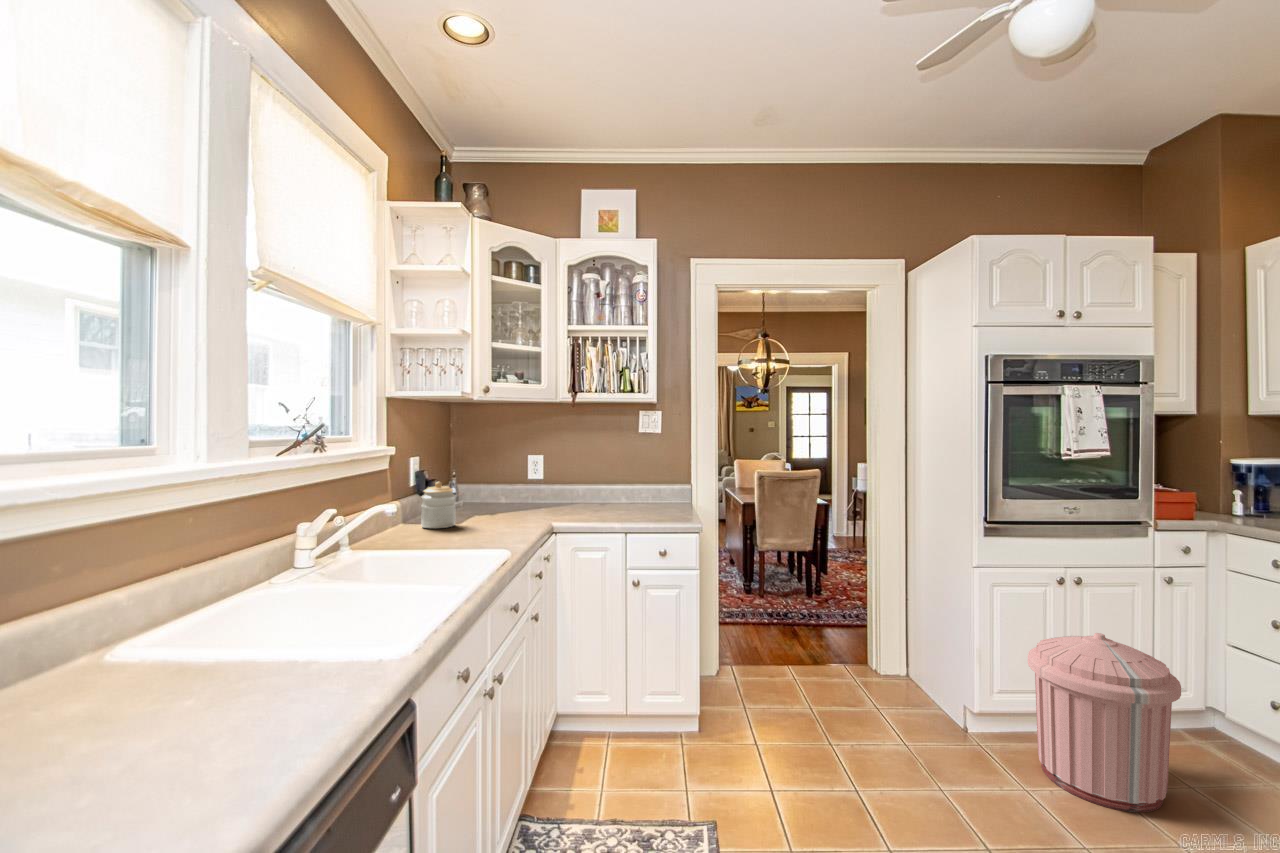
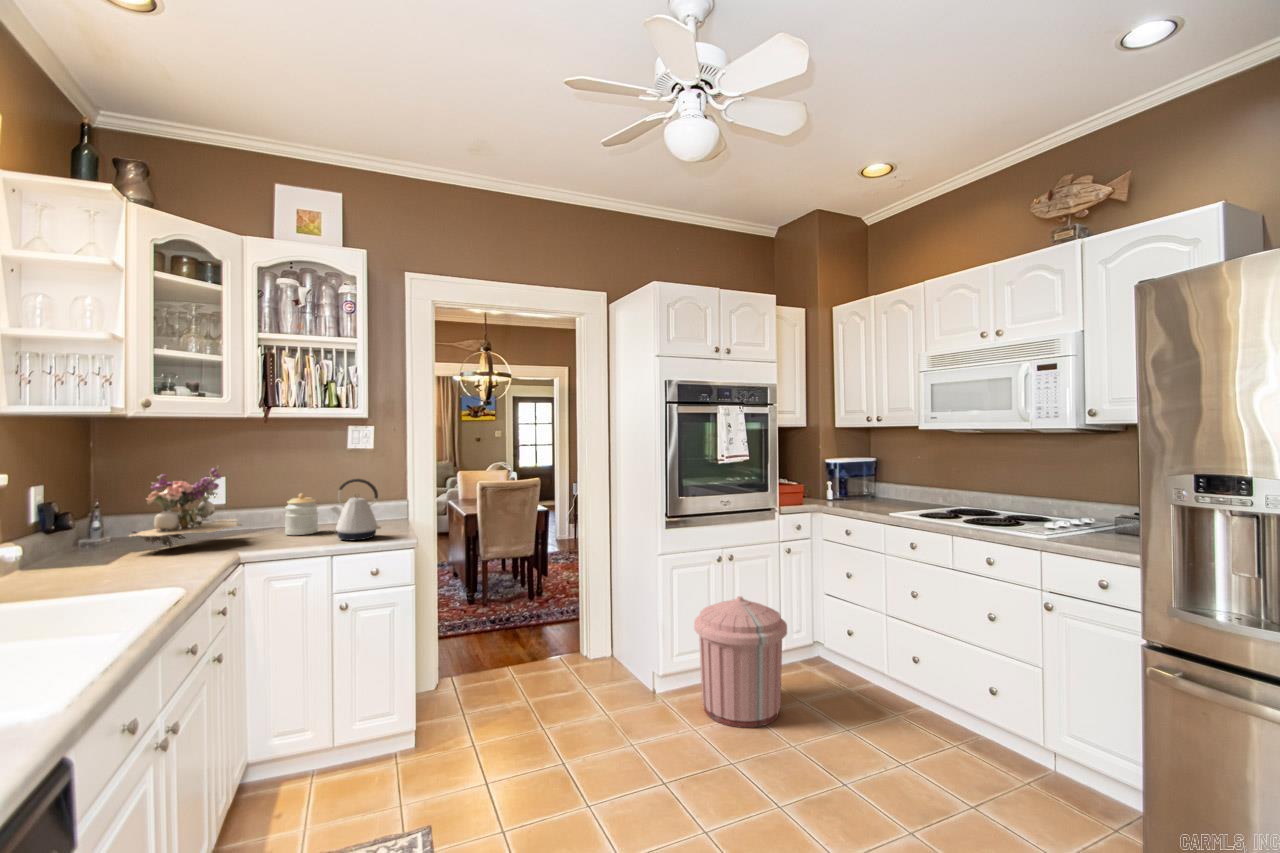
flower arrangement: none [473,445,555,514] -> present [130,467,241,547]
kettle: none [624,460,669,520] -> present [331,479,381,541]
jar: present [421,482,455,528] -> present [285,493,318,535]

